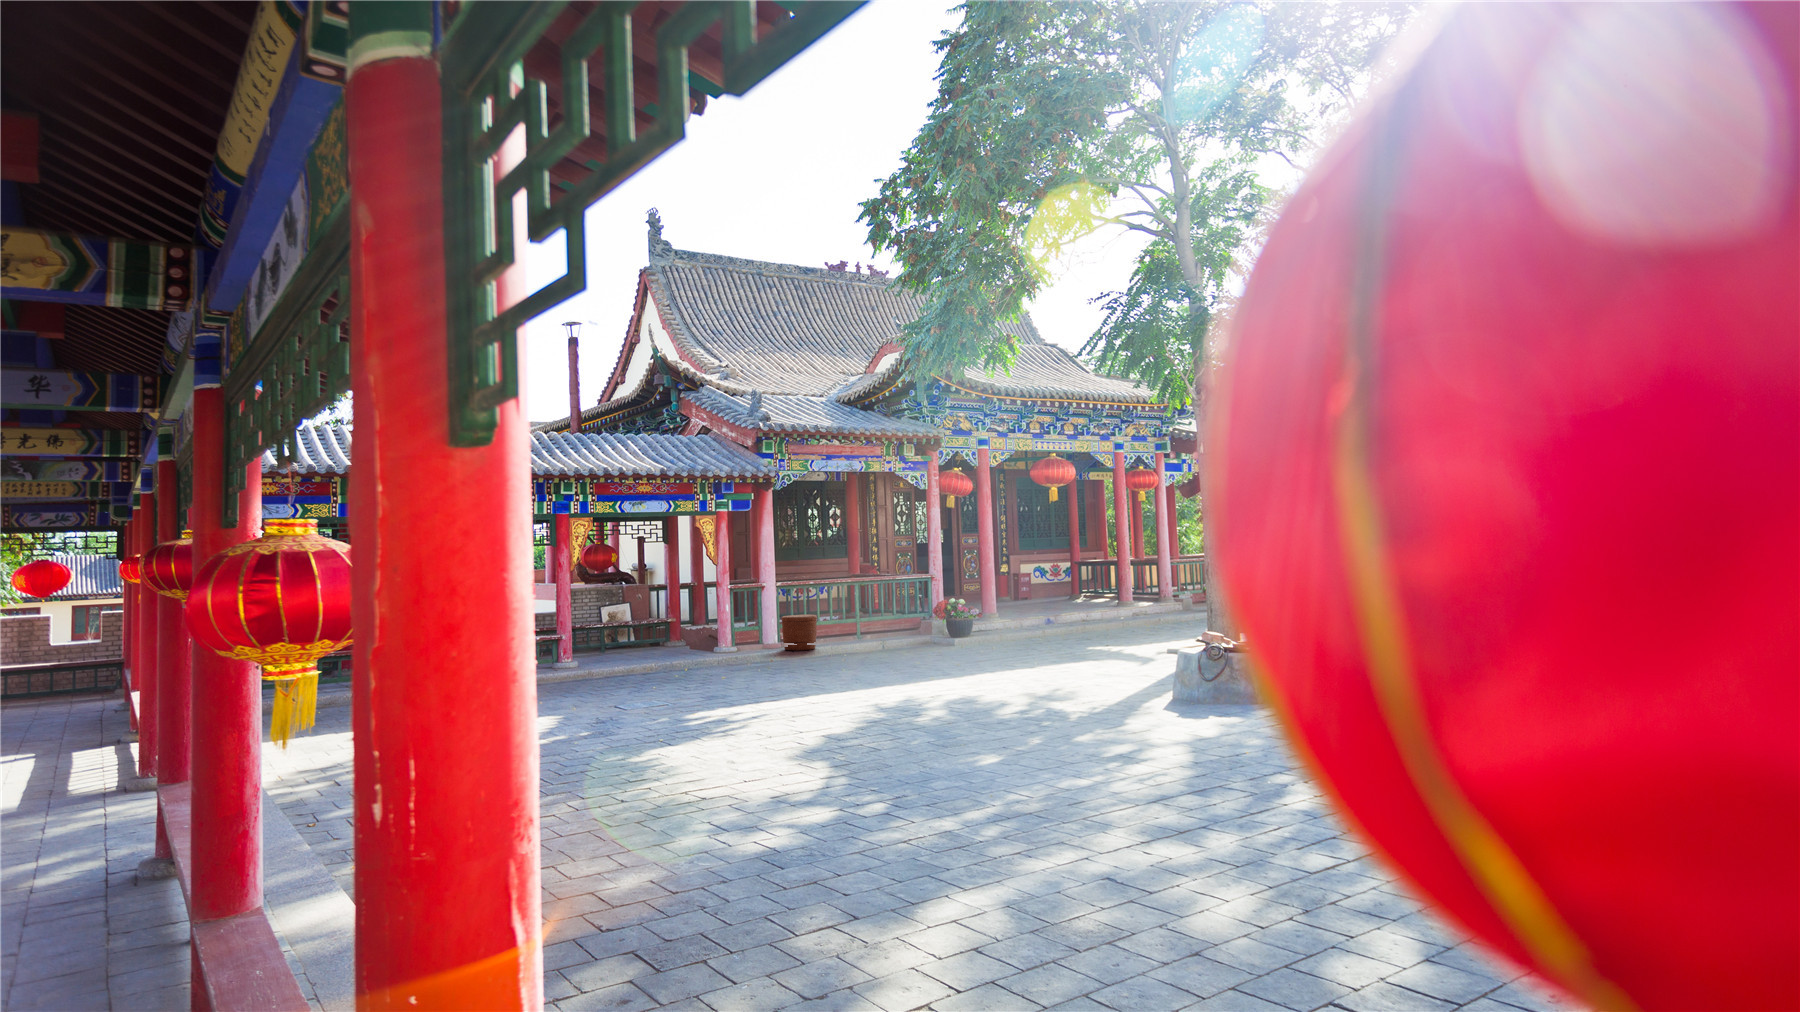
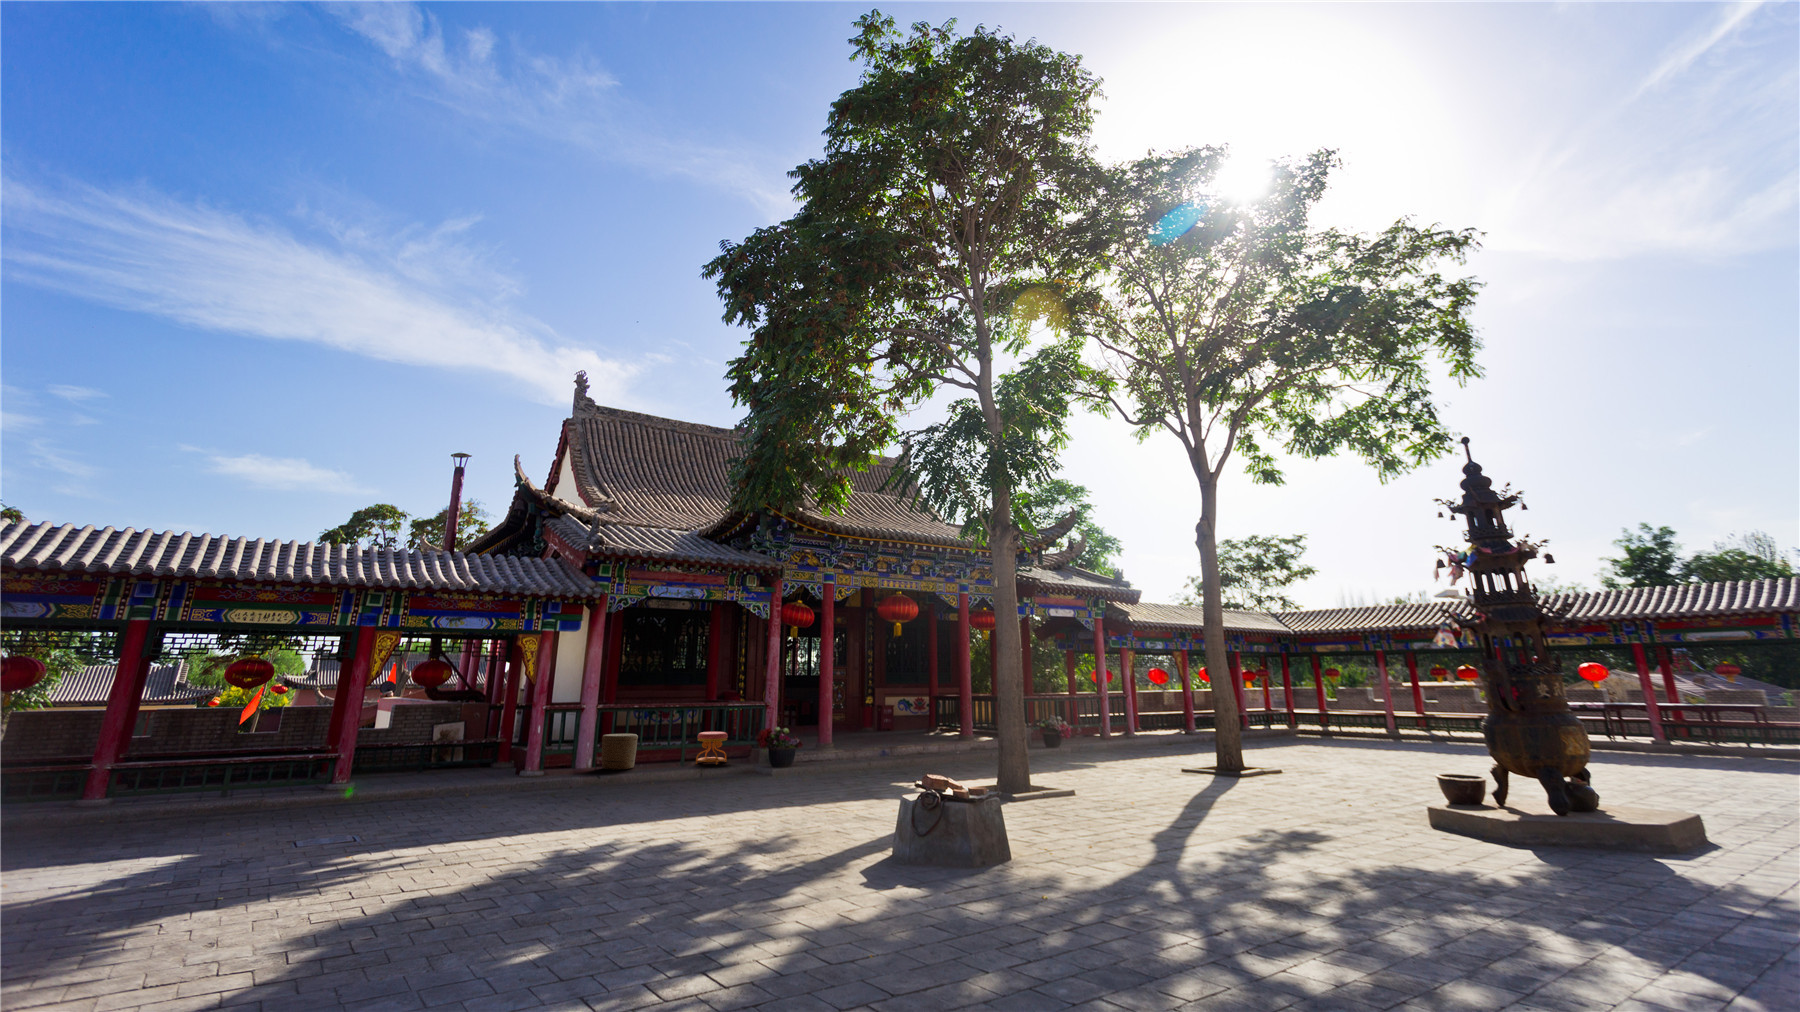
stool: none [872,610,903,643] -> present [696,732,728,765]

